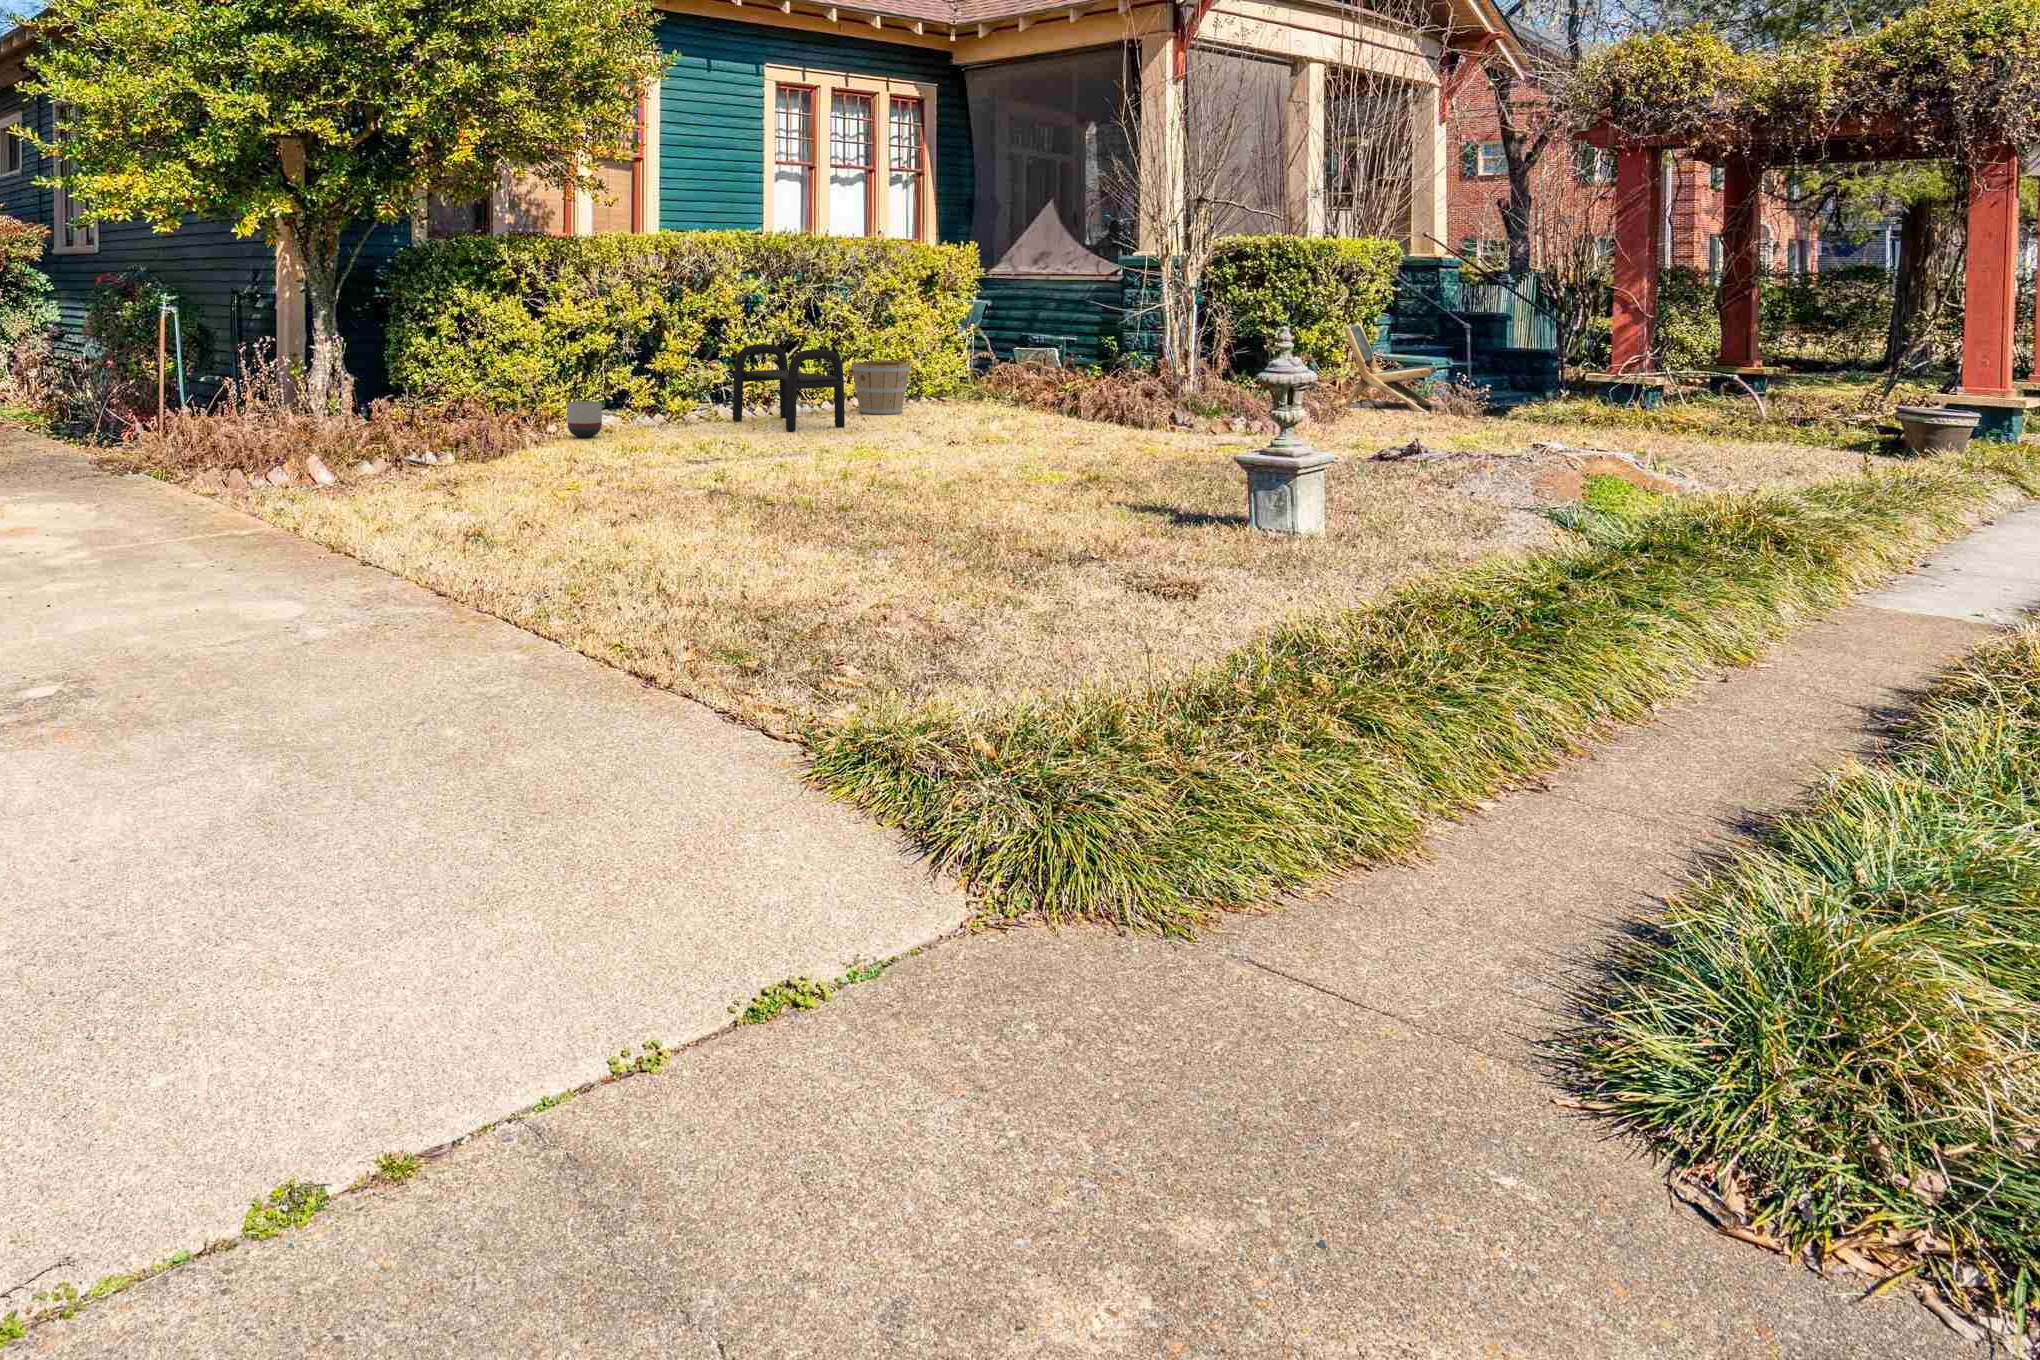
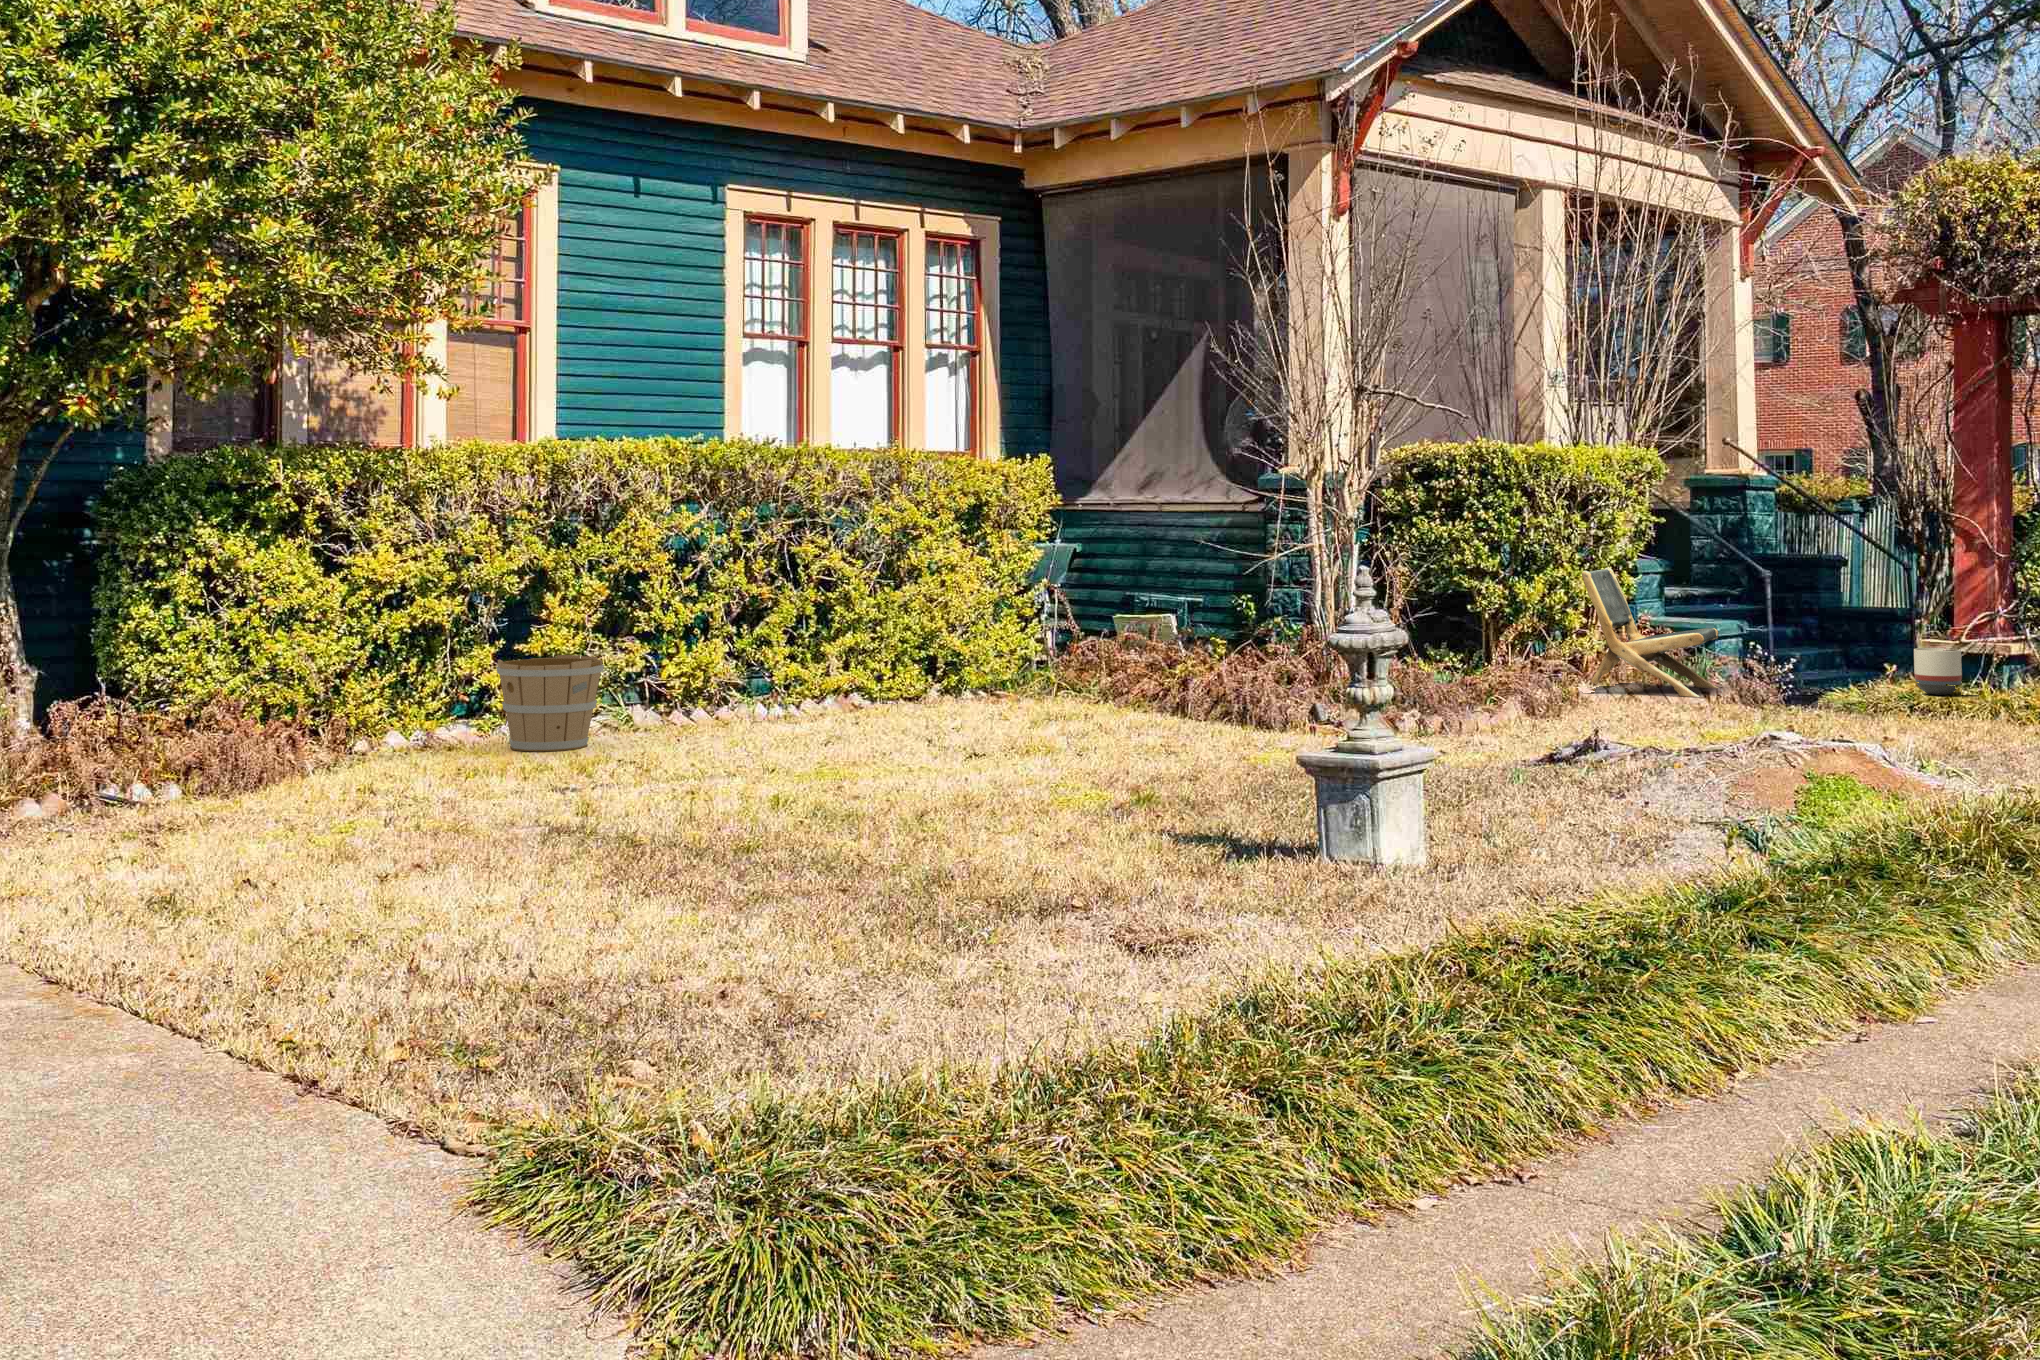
bench: present [733,344,845,431] -> none [649,610,820,745]
wooden bucket: present [851,360,911,415] -> present [496,655,604,752]
planter: present [567,401,602,437] -> present [1914,648,1962,695]

